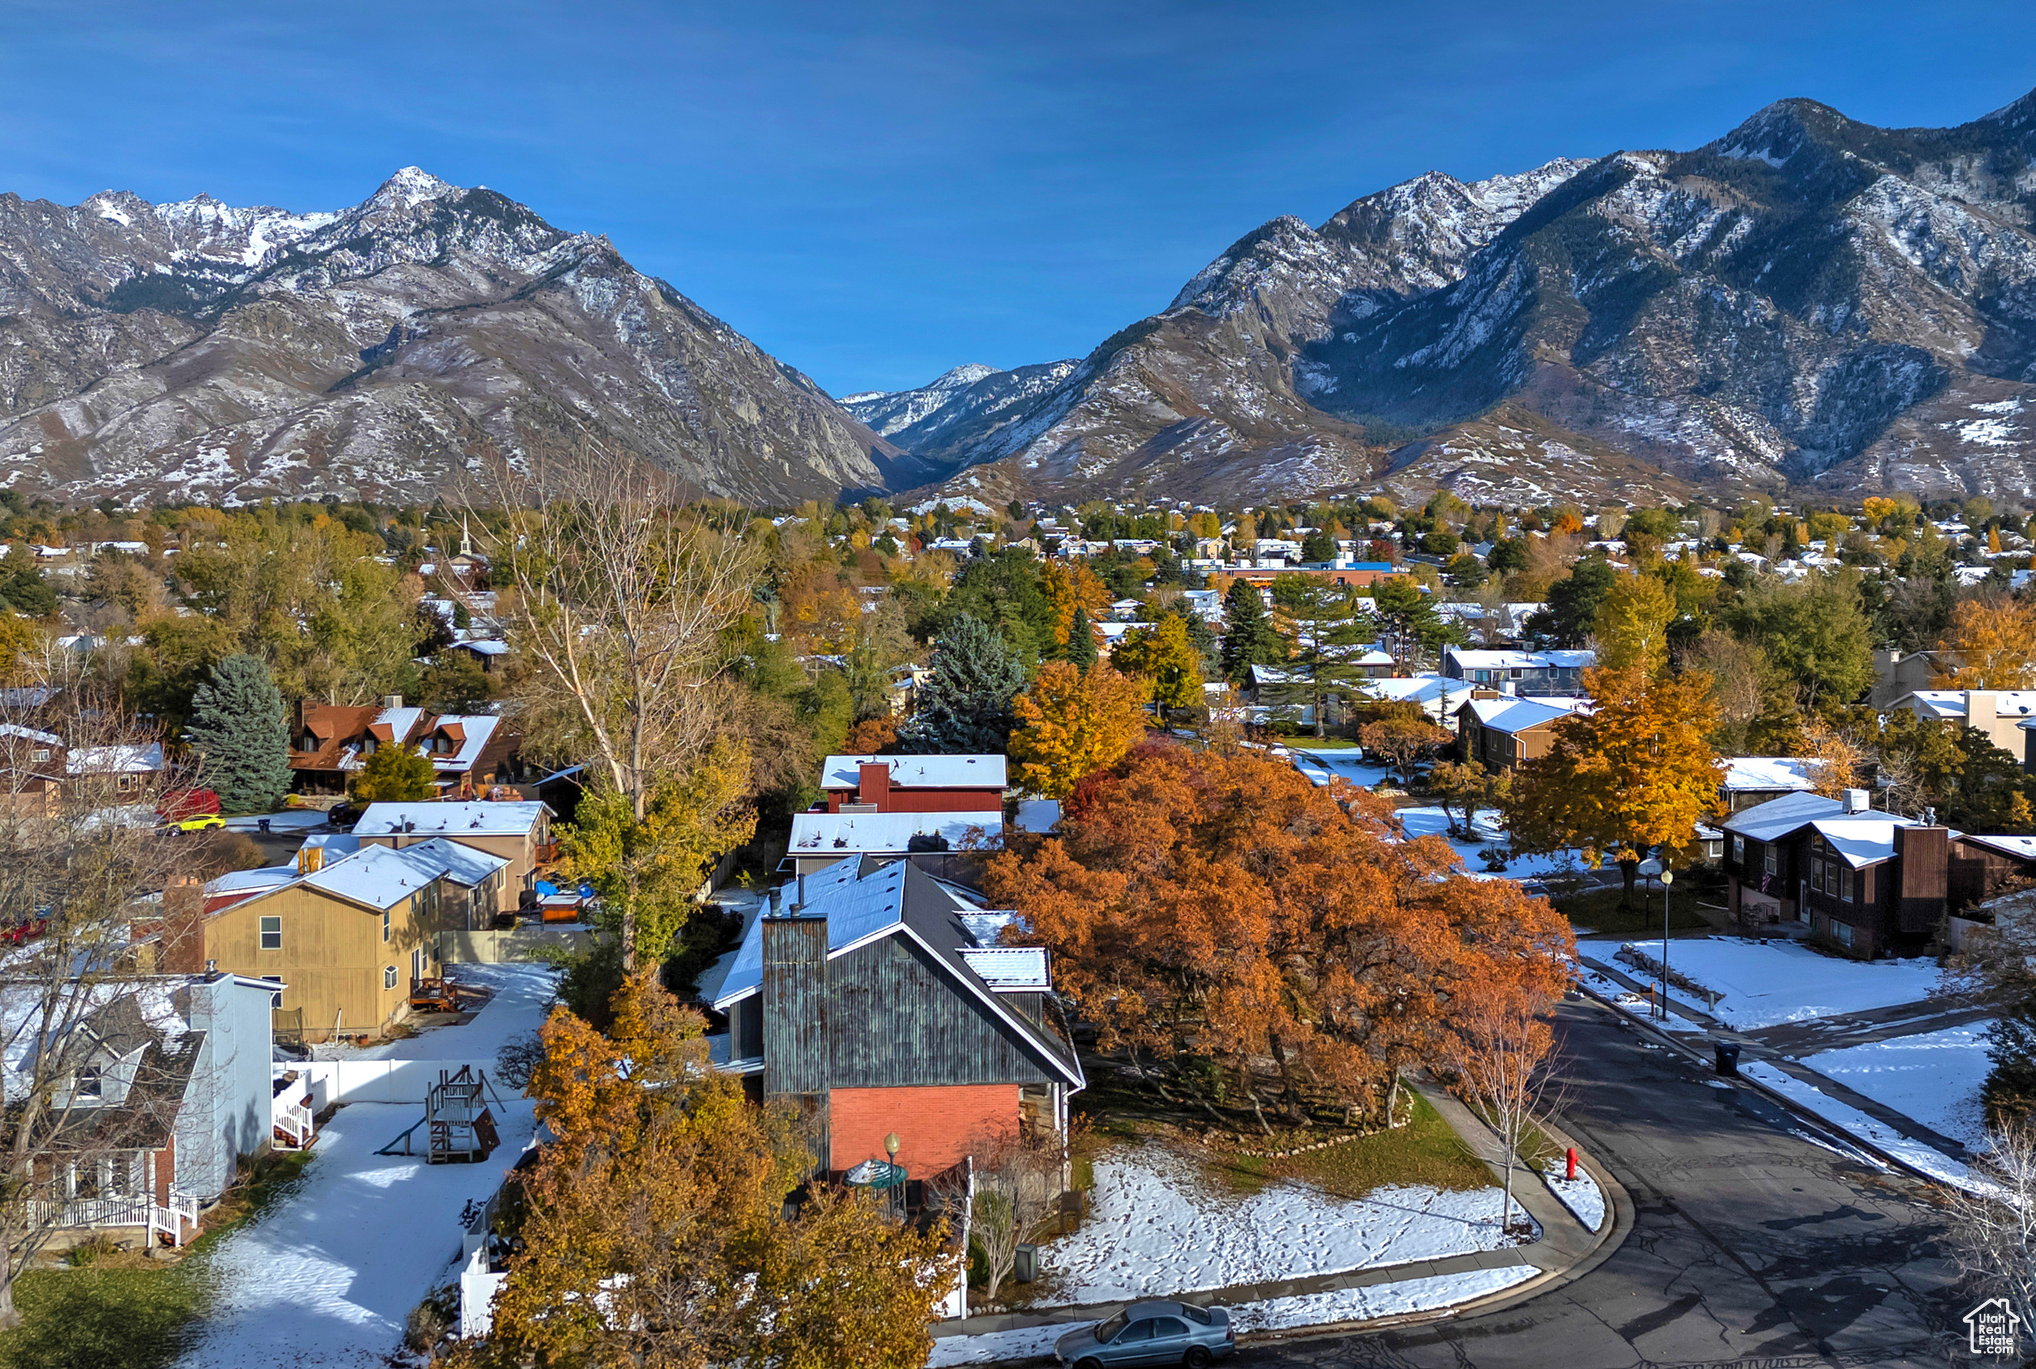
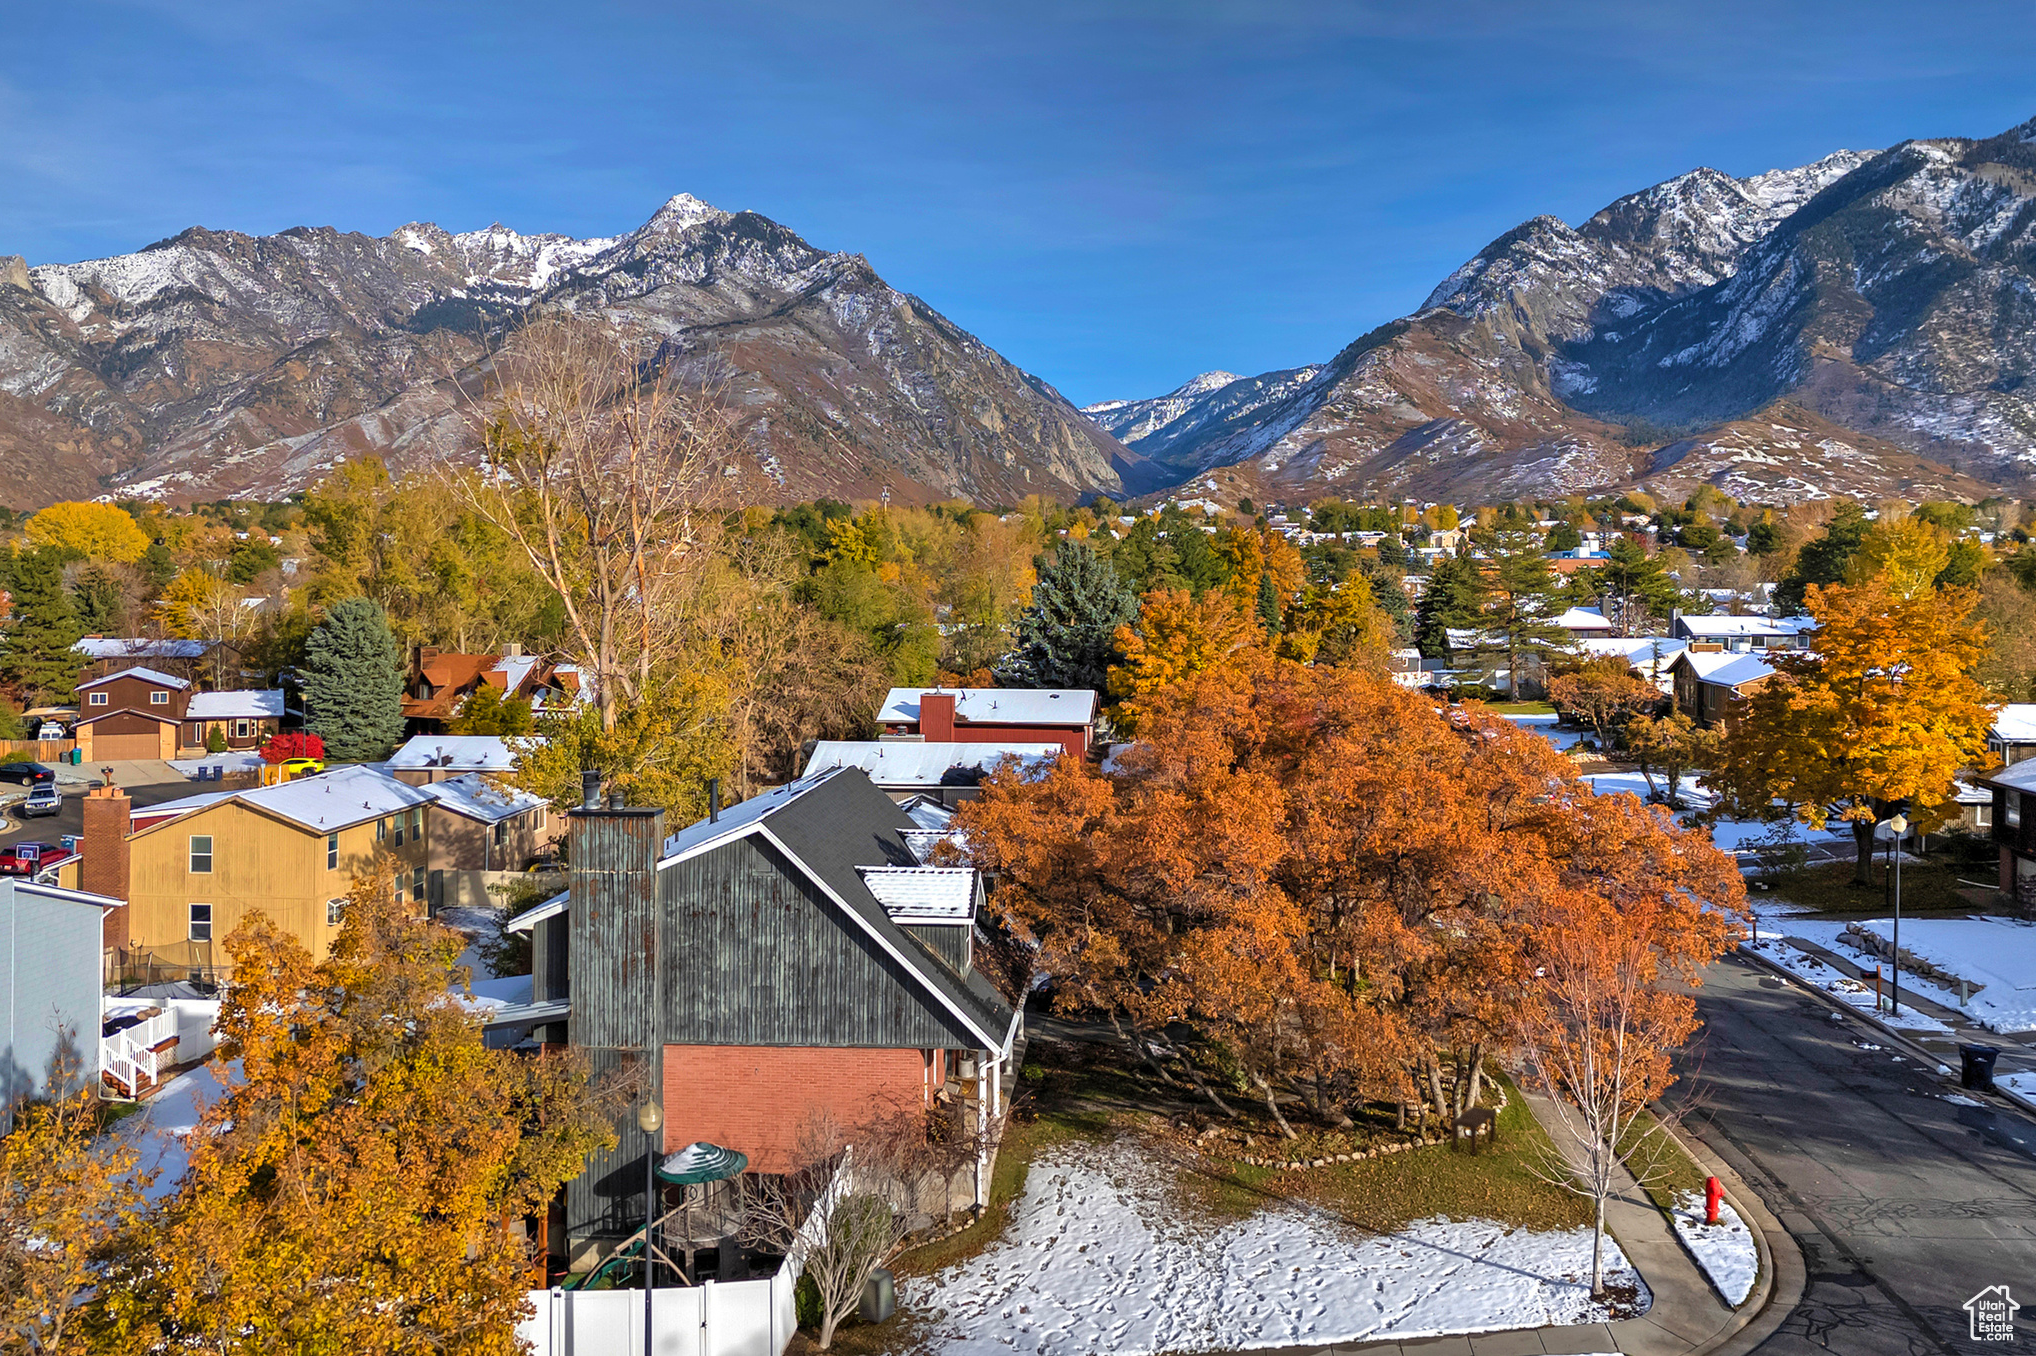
bench: present [1059,1190,1083,1234] -> present [1450,1106,1496,1155]

